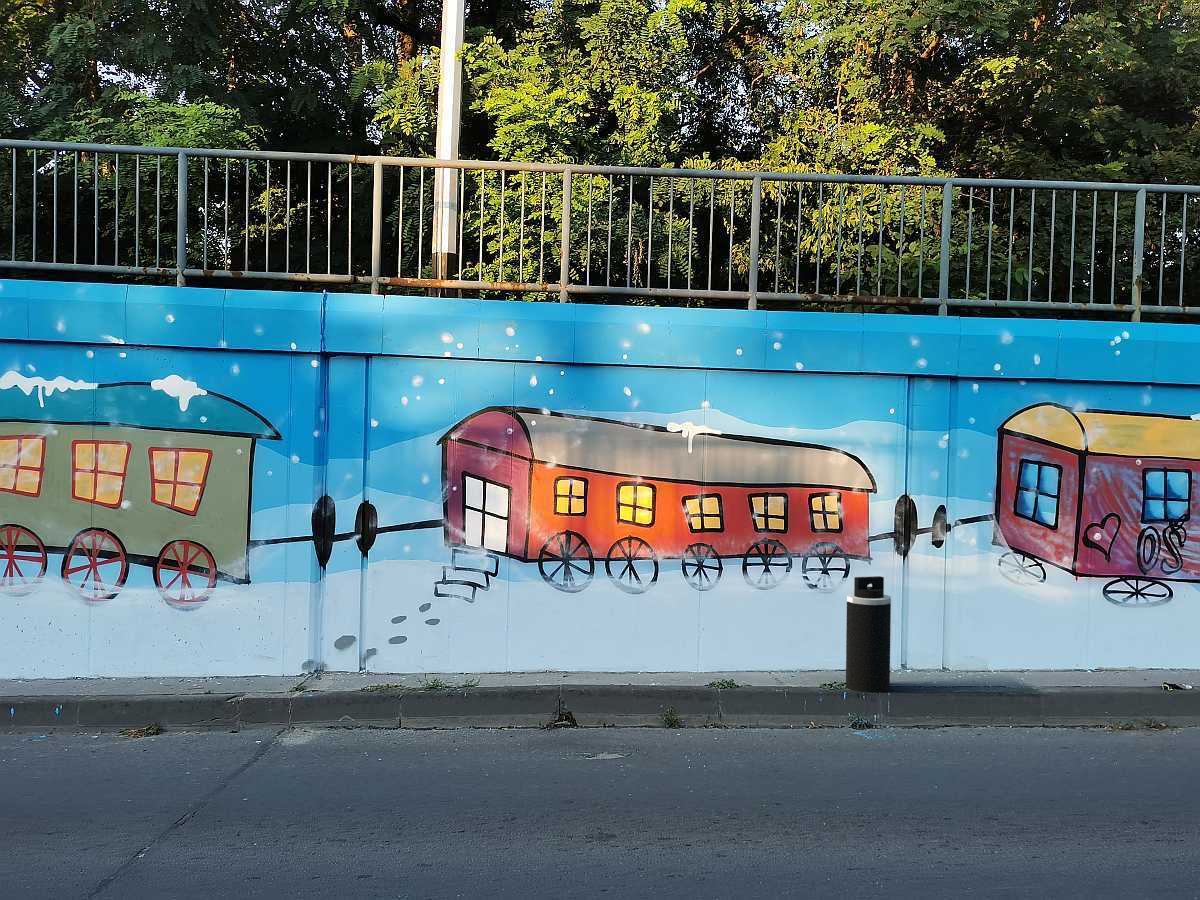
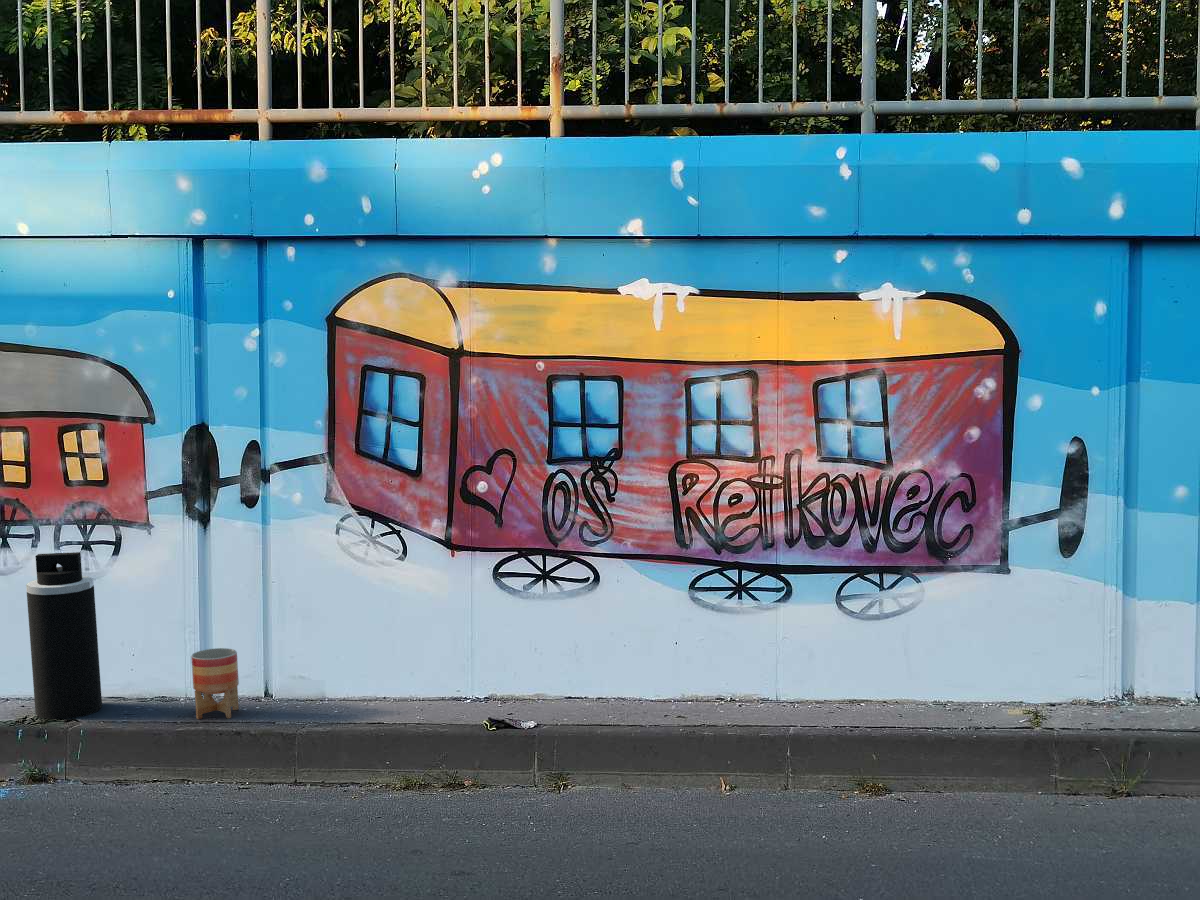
planter: none [963,643,996,691] -> present [191,648,239,719]

